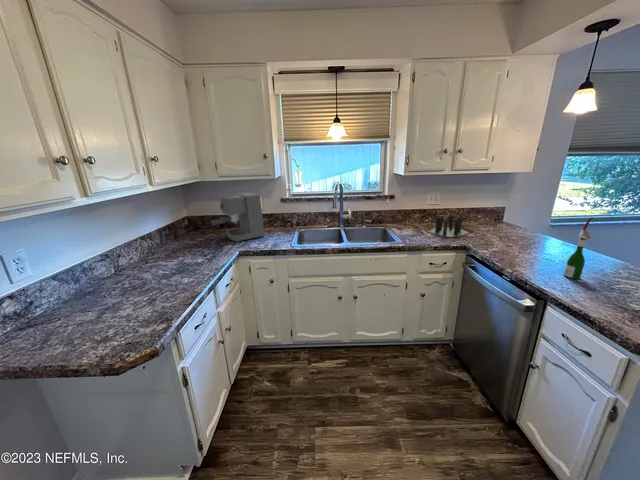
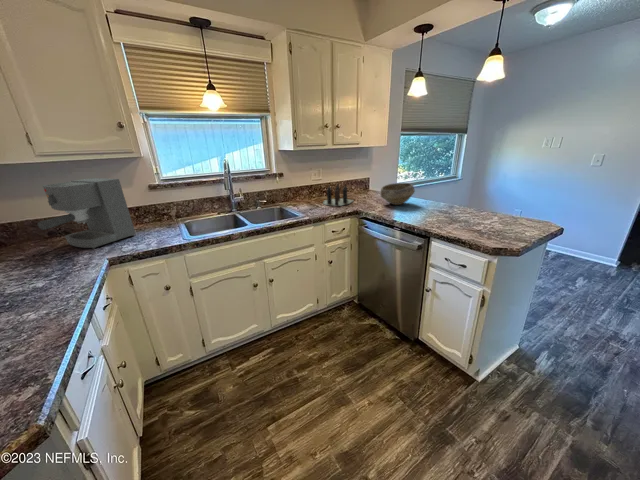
wine bottle: present [564,218,593,282] -> none [432,171,445,220]
bowl: none [502,220,555,248] -> present [381,183,415,205]

